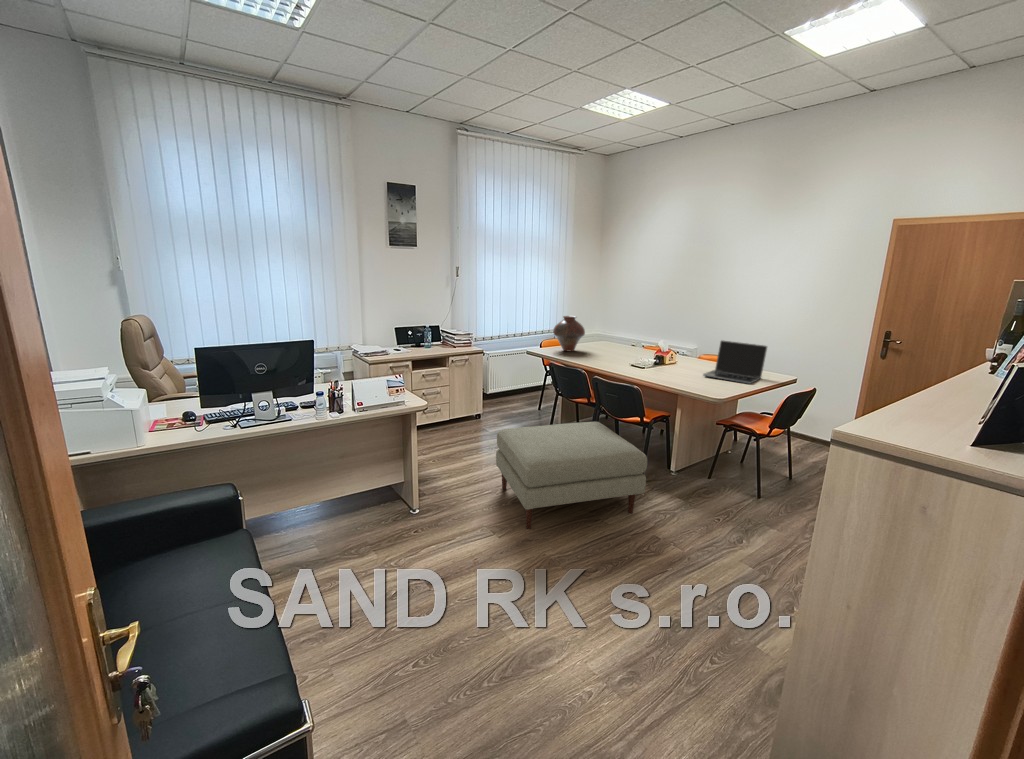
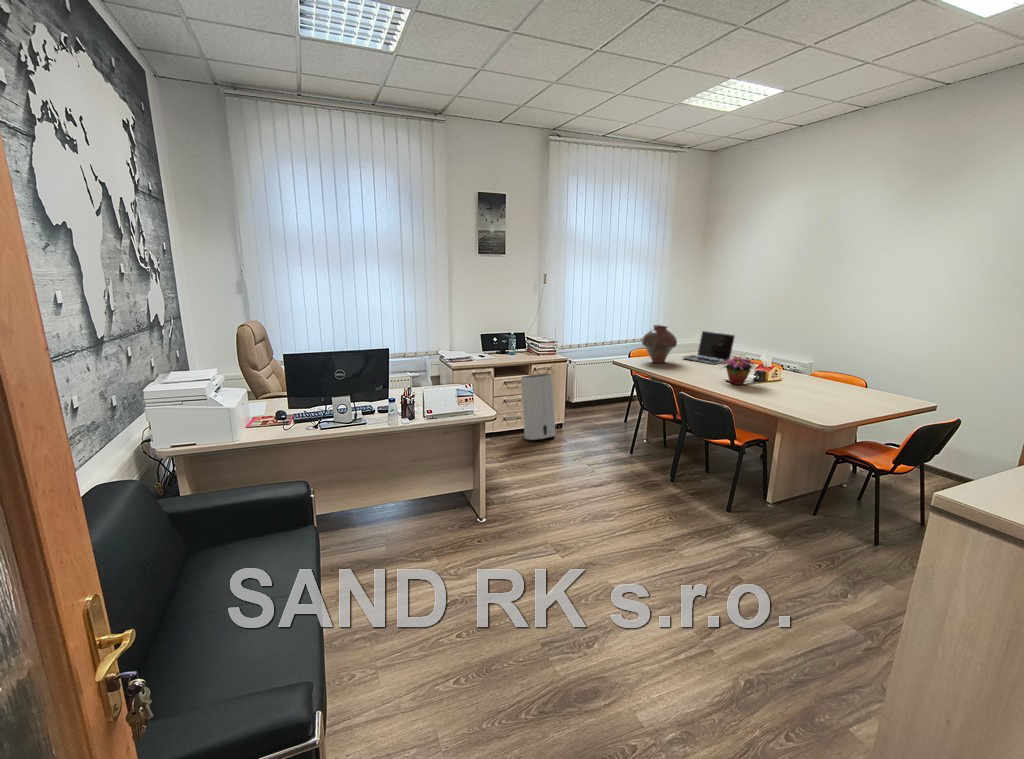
laptop: present [703,341,767,384] -> present [683,331,735,364]
flower arrangement: none [622,342,661,368] -> present [721,357,754,385]
air purifier: none [439,366,475,431] -> present [521,374,555,440]
ottoman: present [496,422,647,529] -> none [568,442,732,552]

